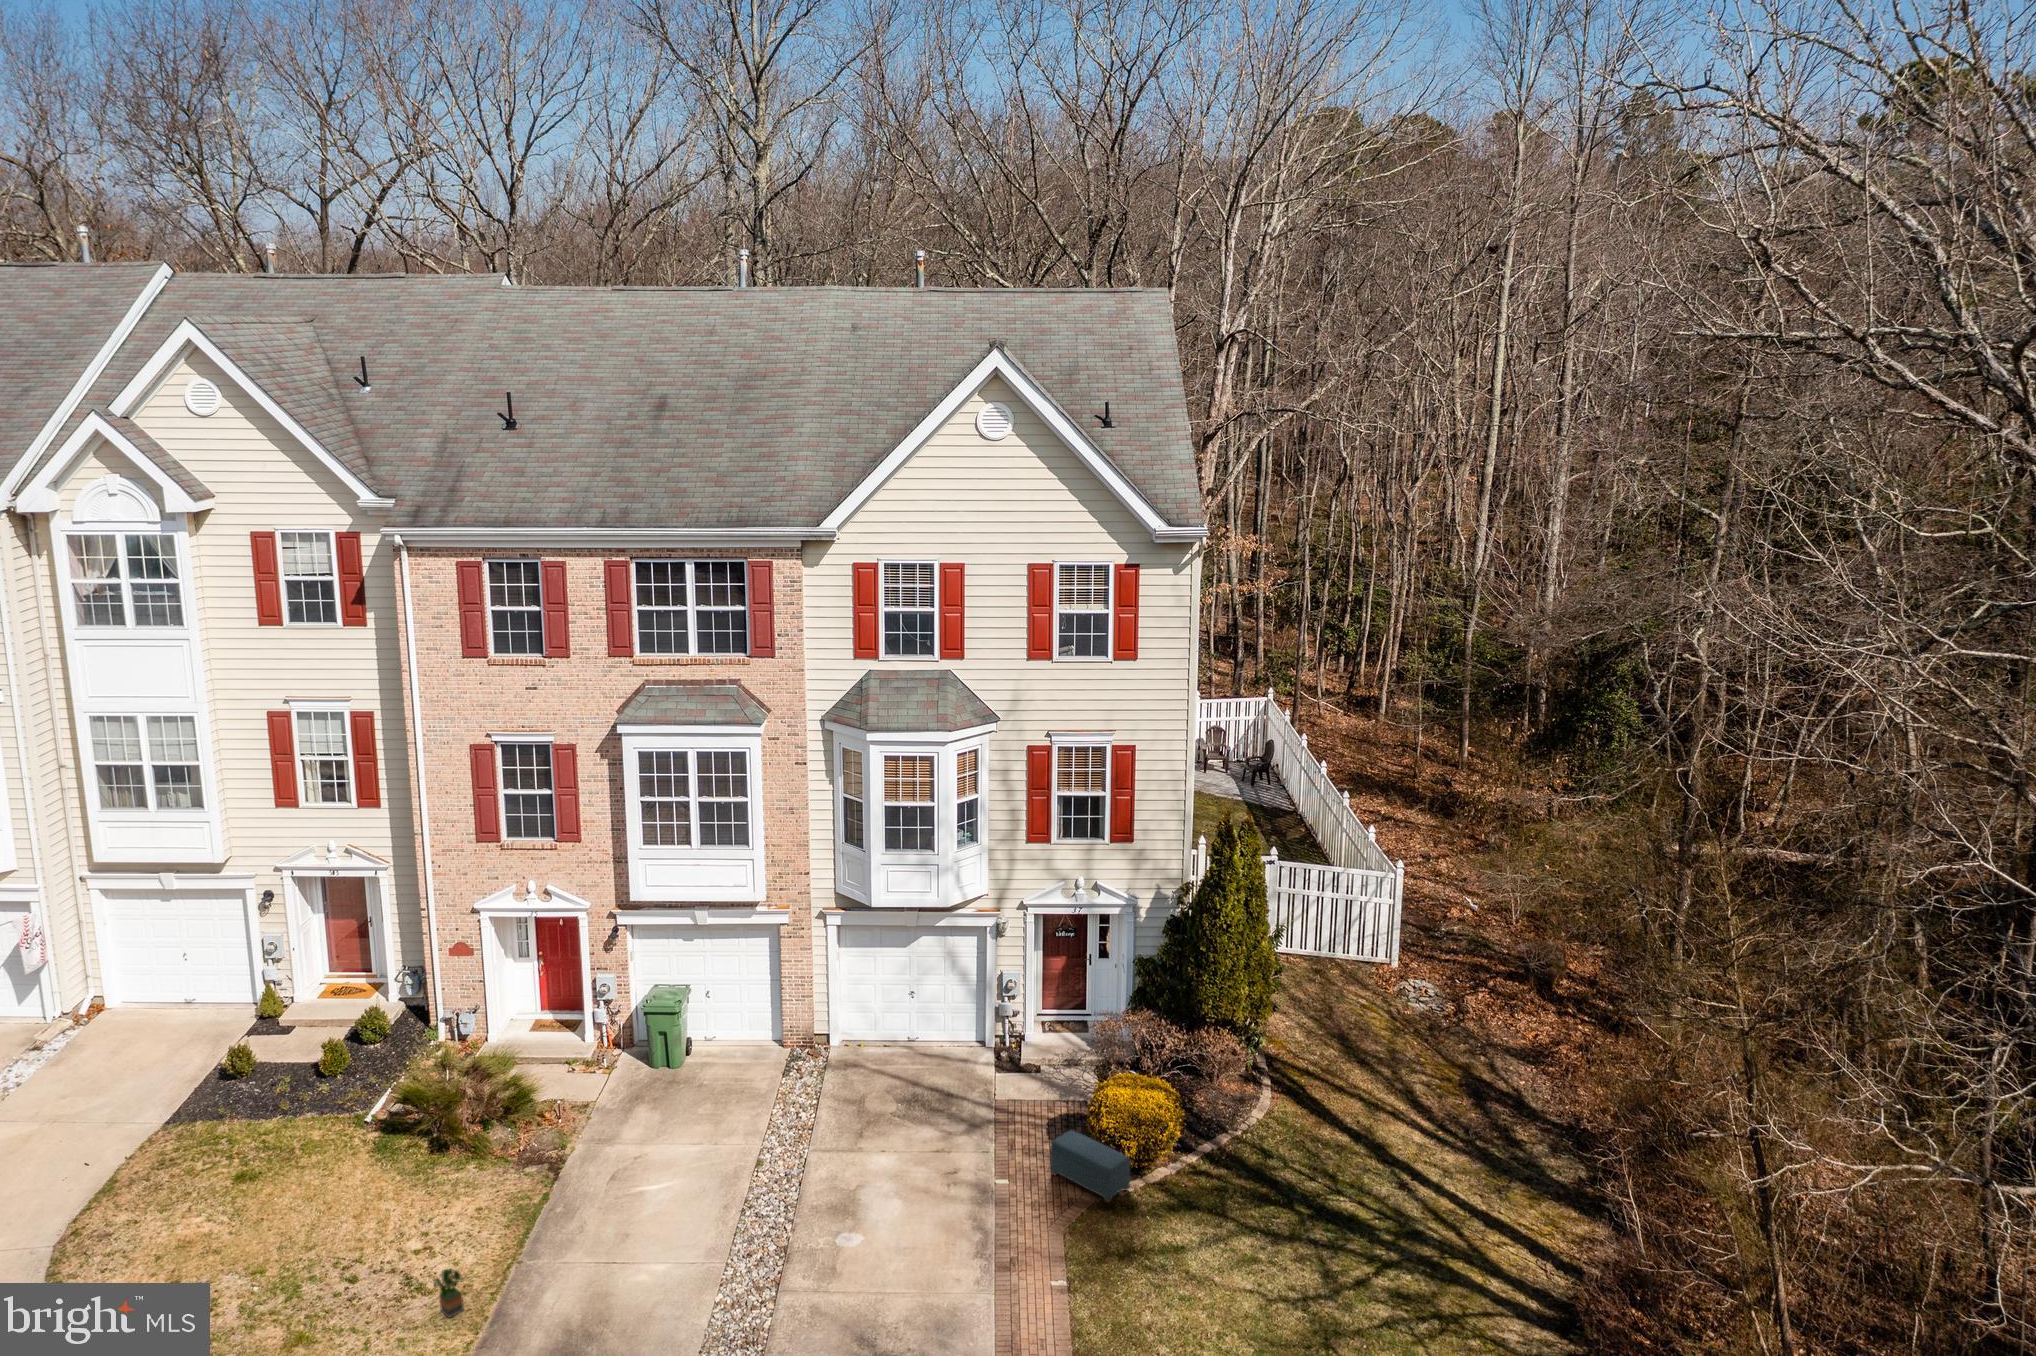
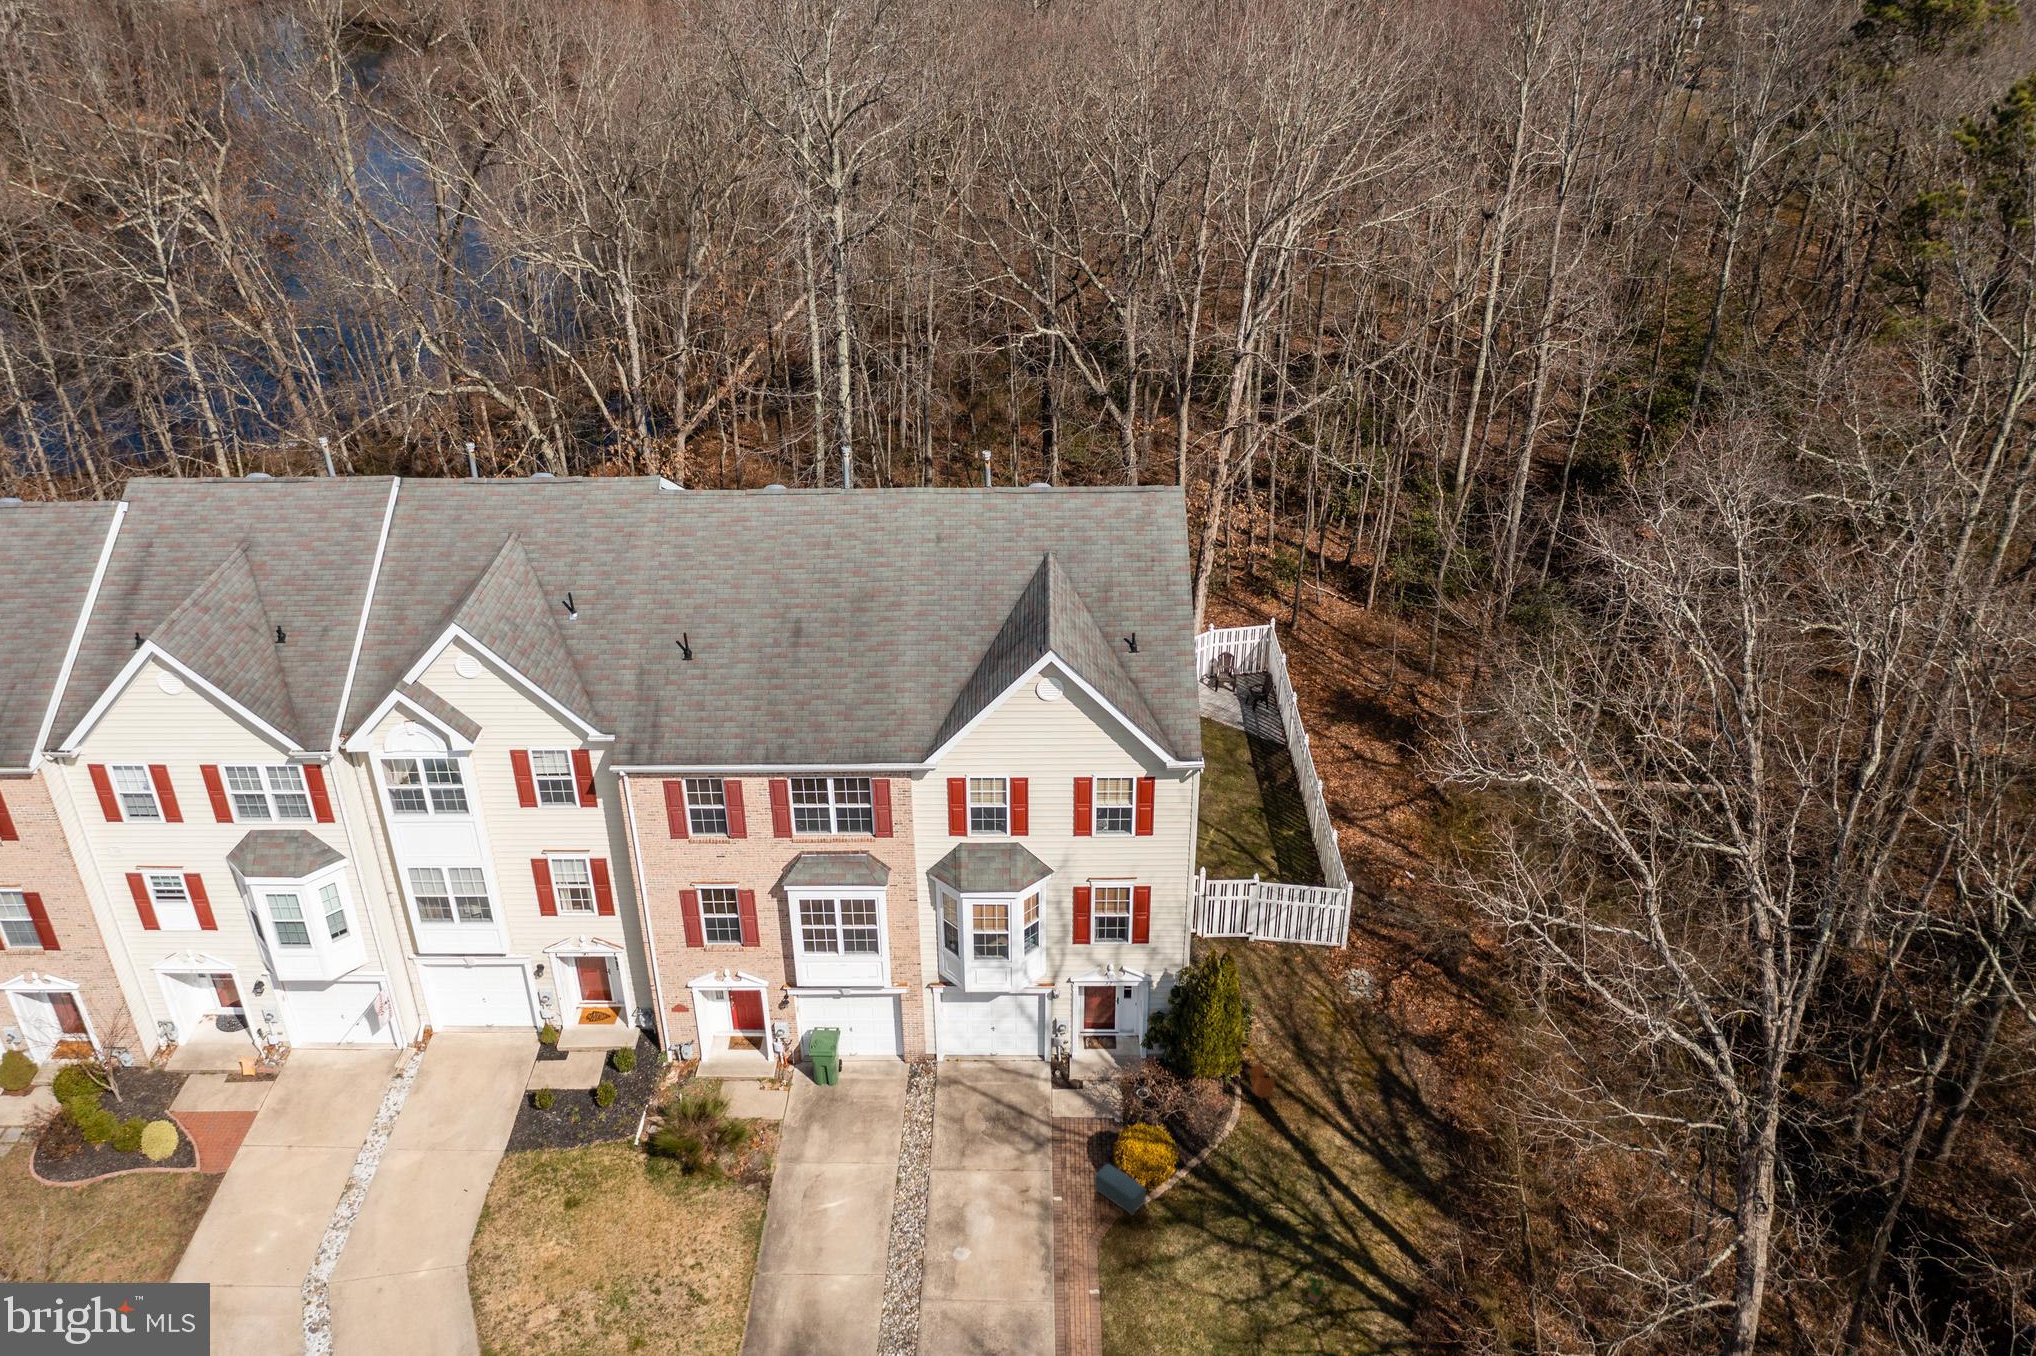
lounge chair: none [1285,1026,1328,1083] -> present [1250,1065,1275,1099]
potted tree: present [434,1268,466,1318] -> present [1307,1276,1326,1304]

